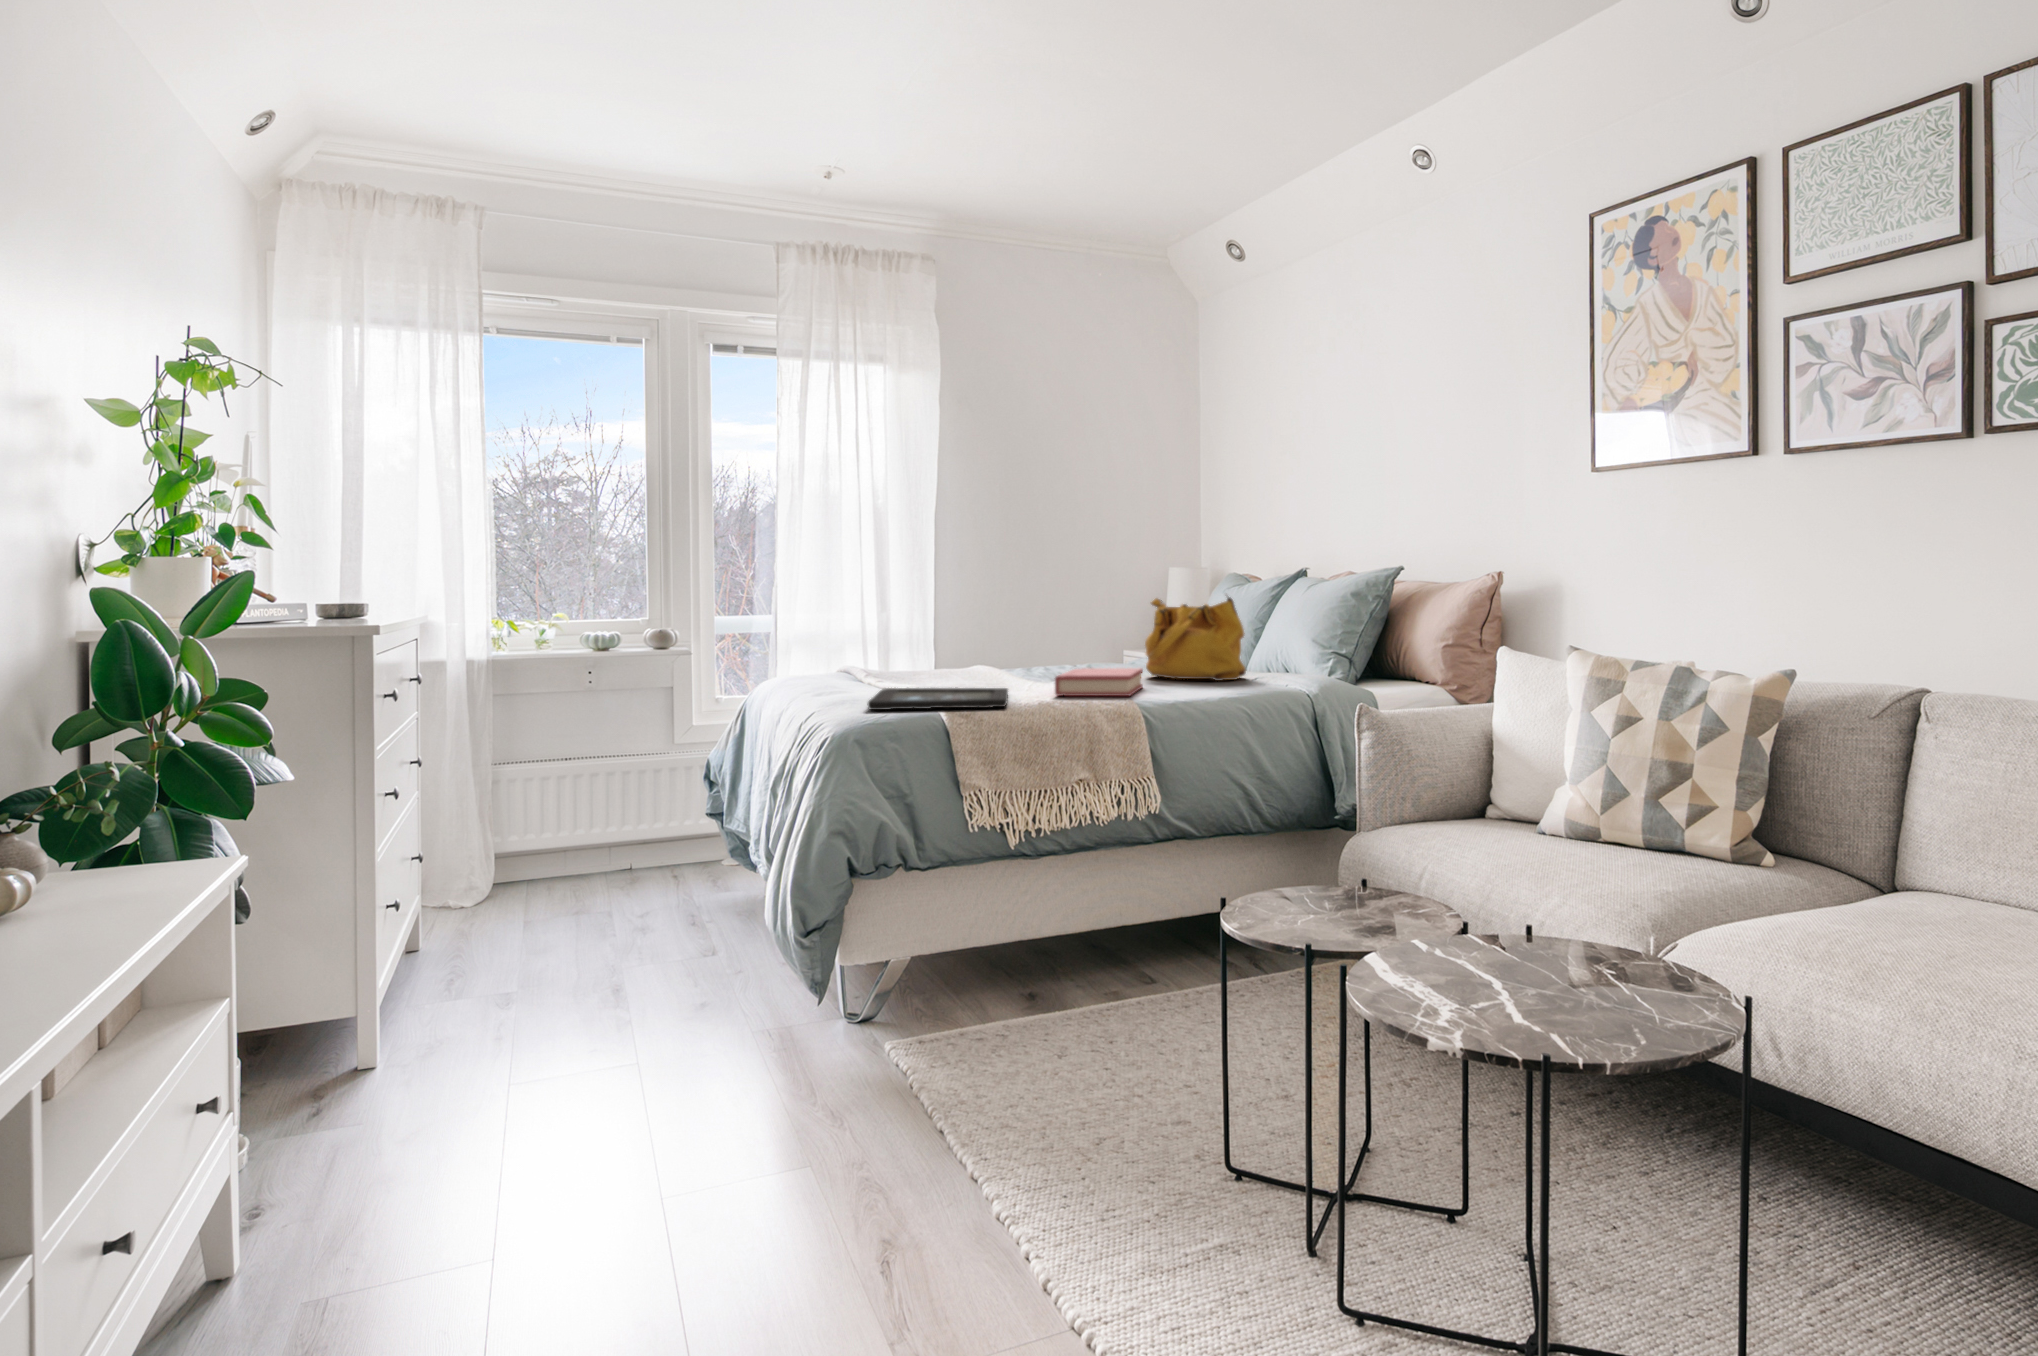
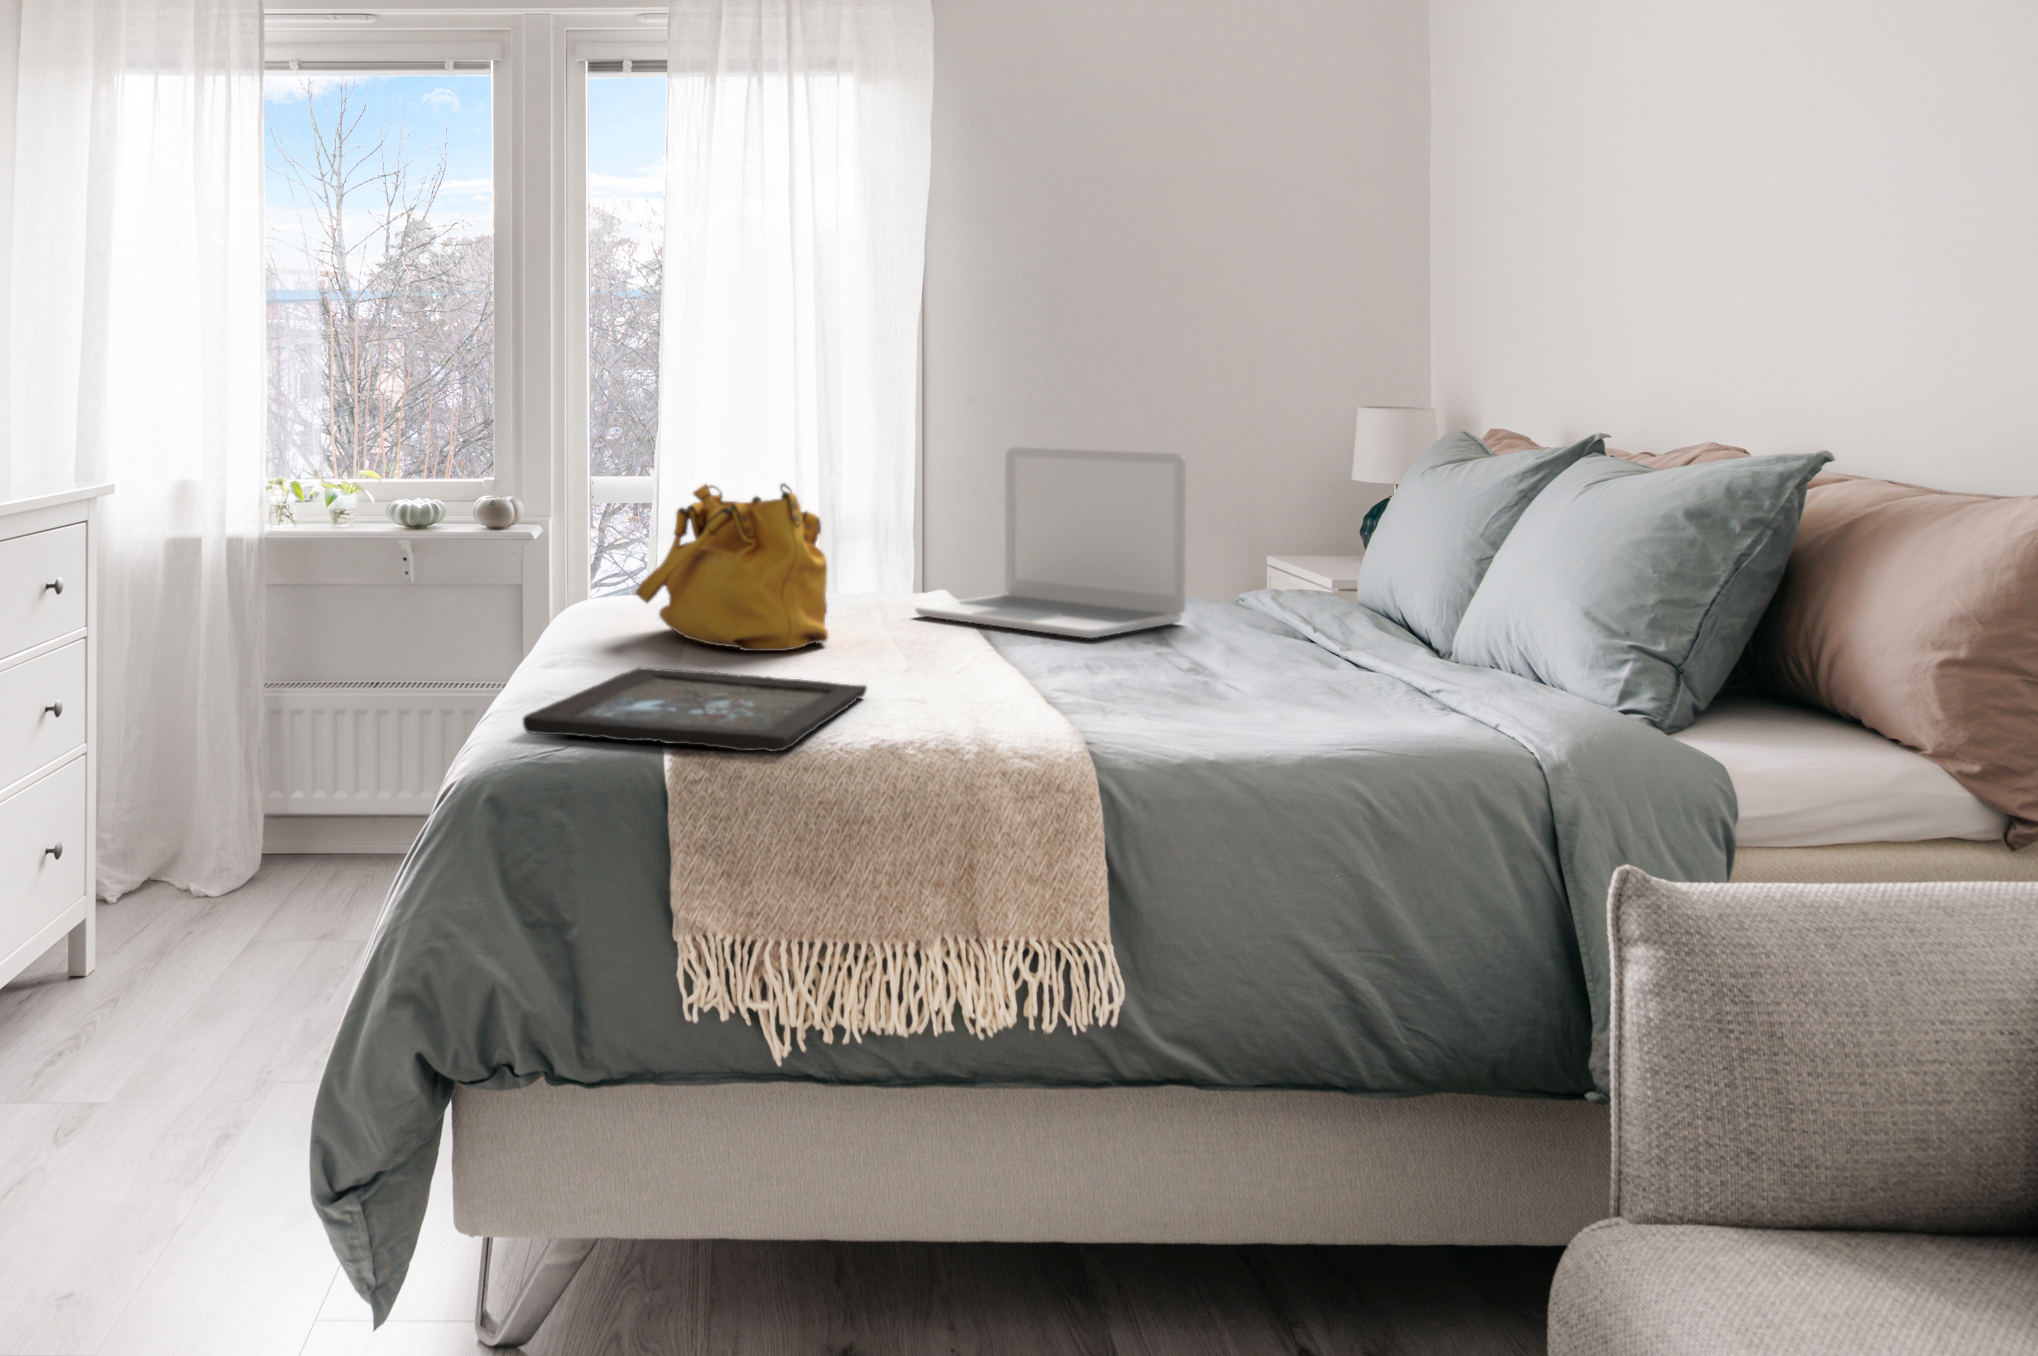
laptop: none [977,581,1116,674] -> present [915,447,1186,639]
handbag: present [1145,597,1246,681] -> present [635,483,828,651]
hardback book: present [1055,668,1143,696] -> none [941,648,1162,735]

